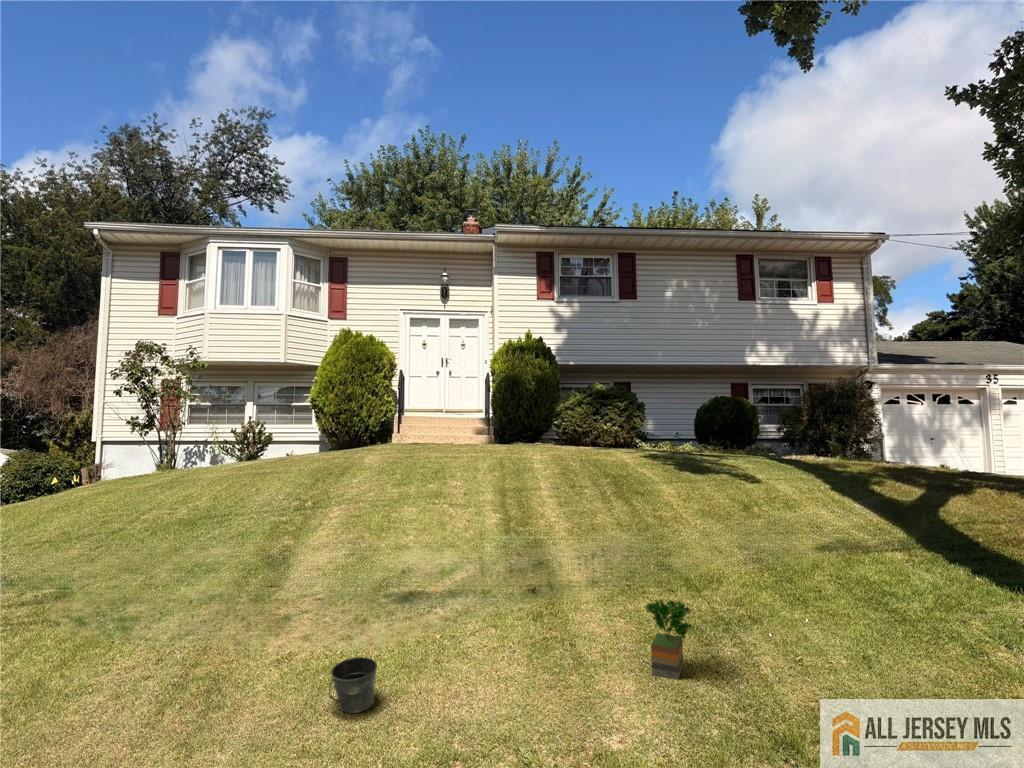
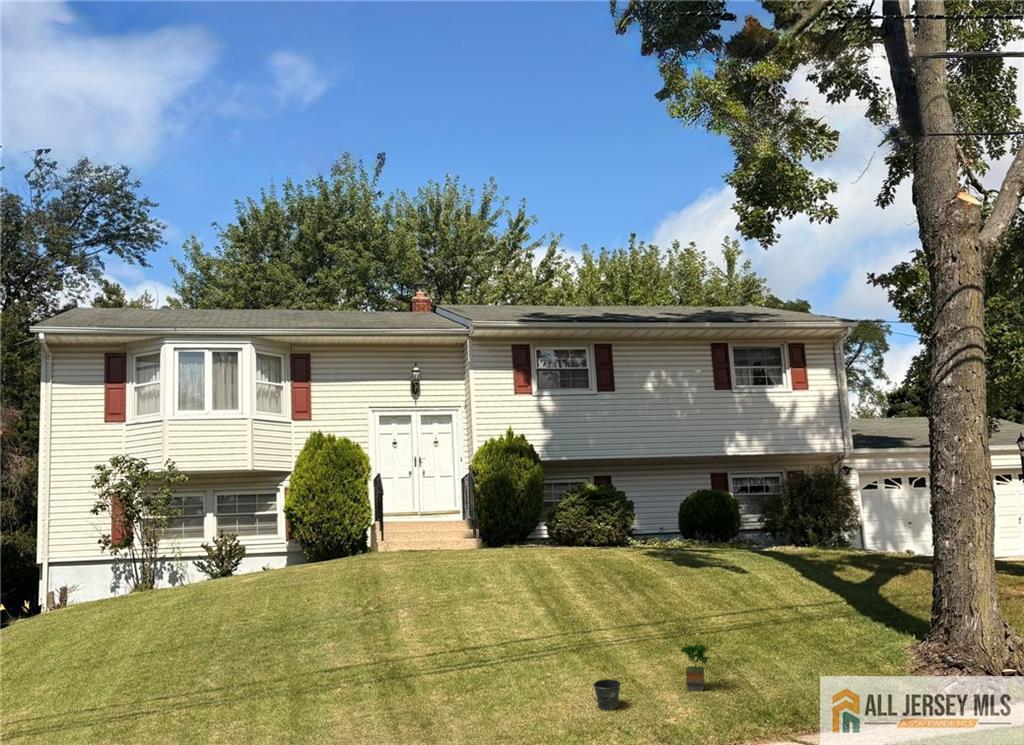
bucket: present [329,657,377,713] -> present [593,679,621,709]

